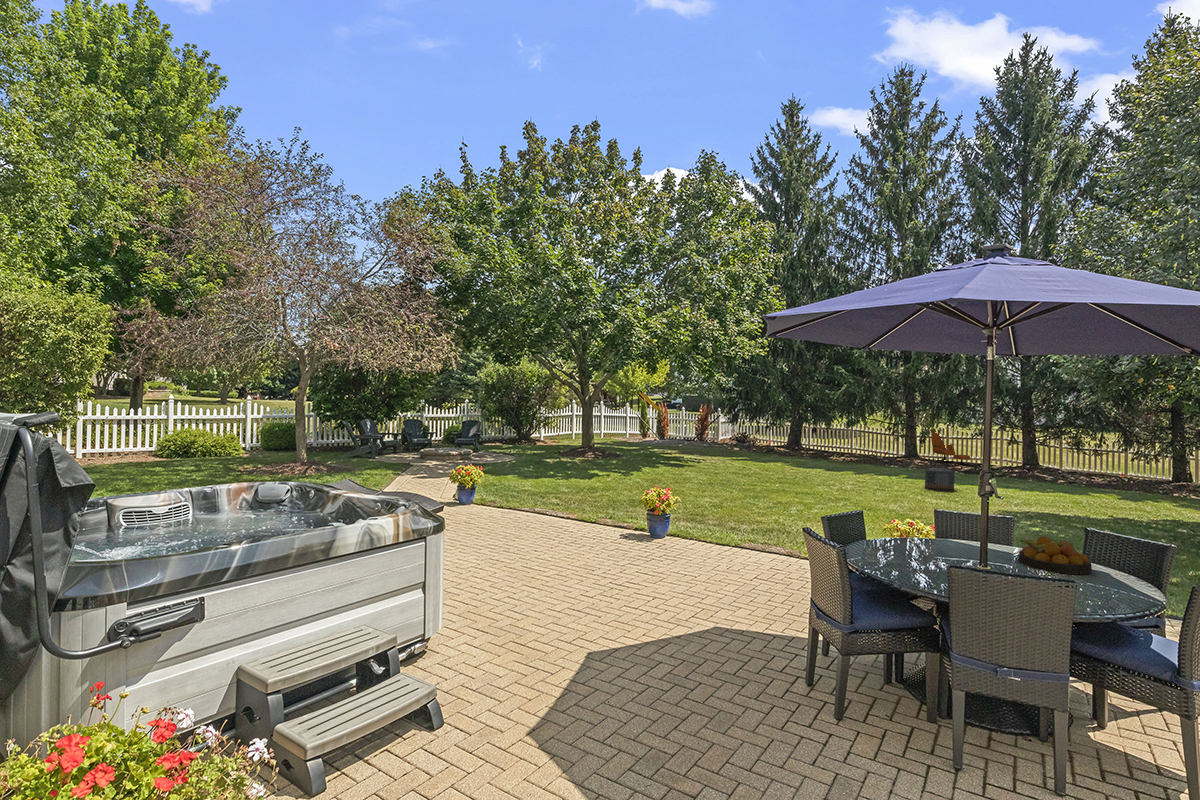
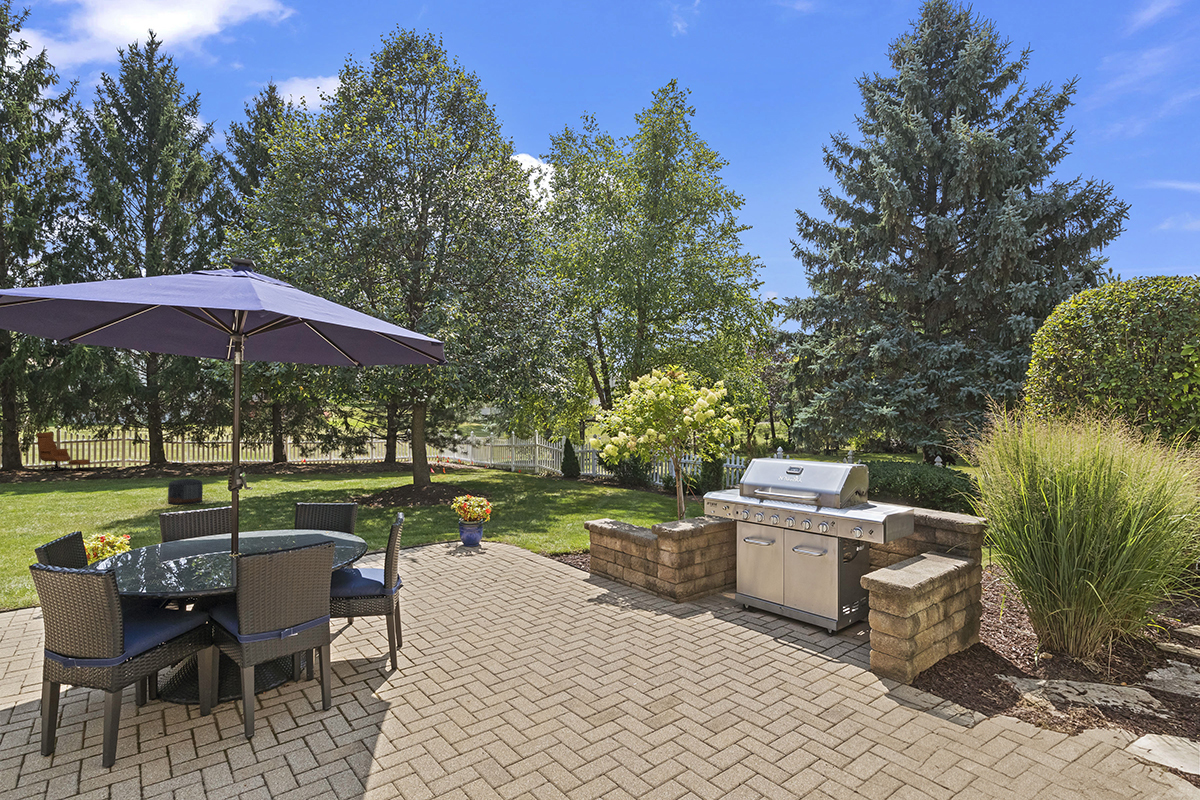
pouf: present [925,468,954,491] -> present [168,479,203,505]
fruit bowl: present [1019,537,1092,574] -> none [256,516,311,544]

